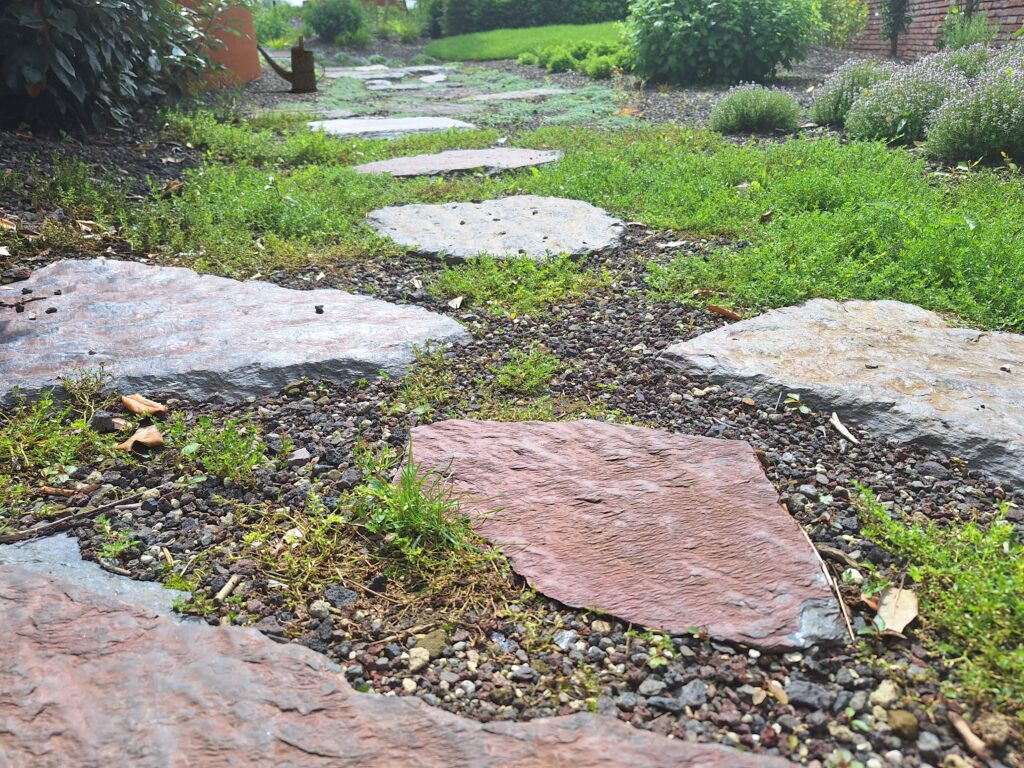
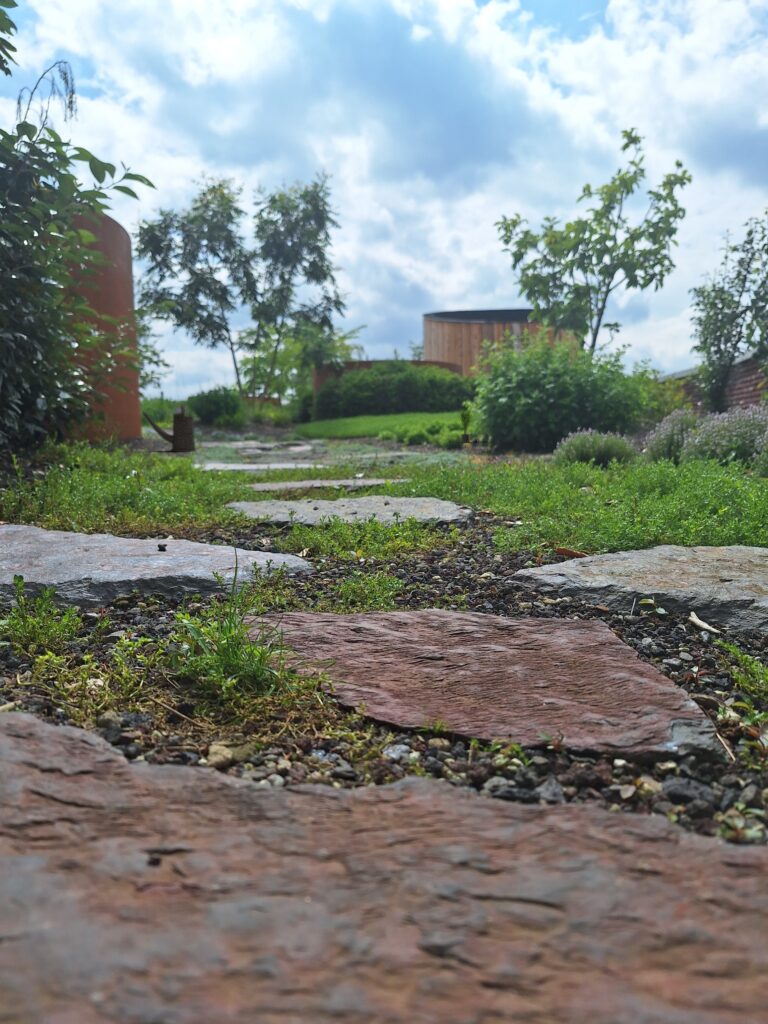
potted plant: none [605,27,631,74] -> present [460,410,472,443]

